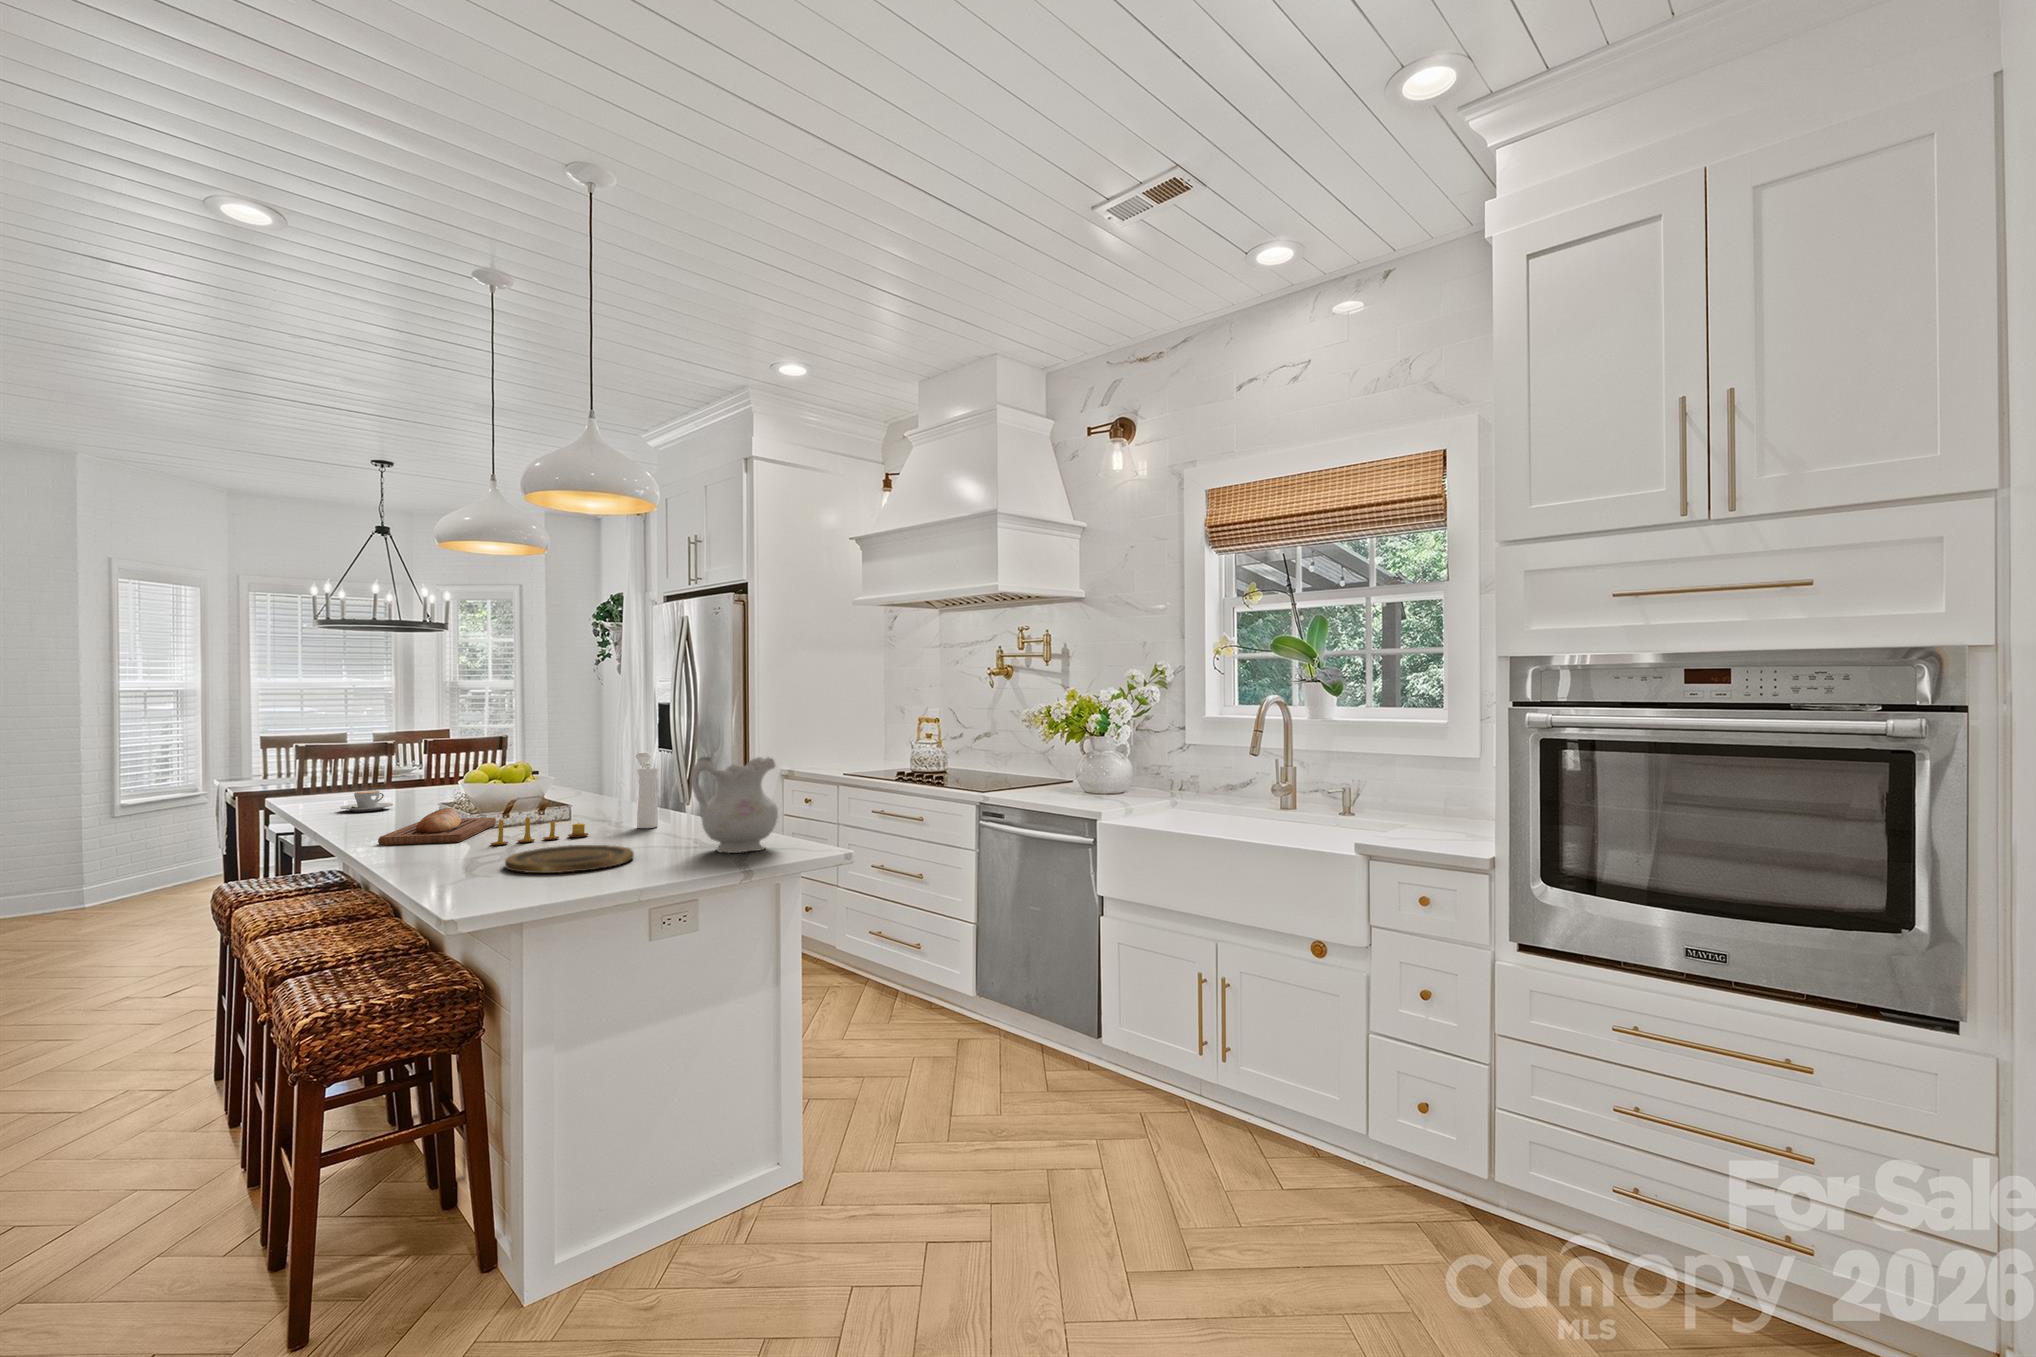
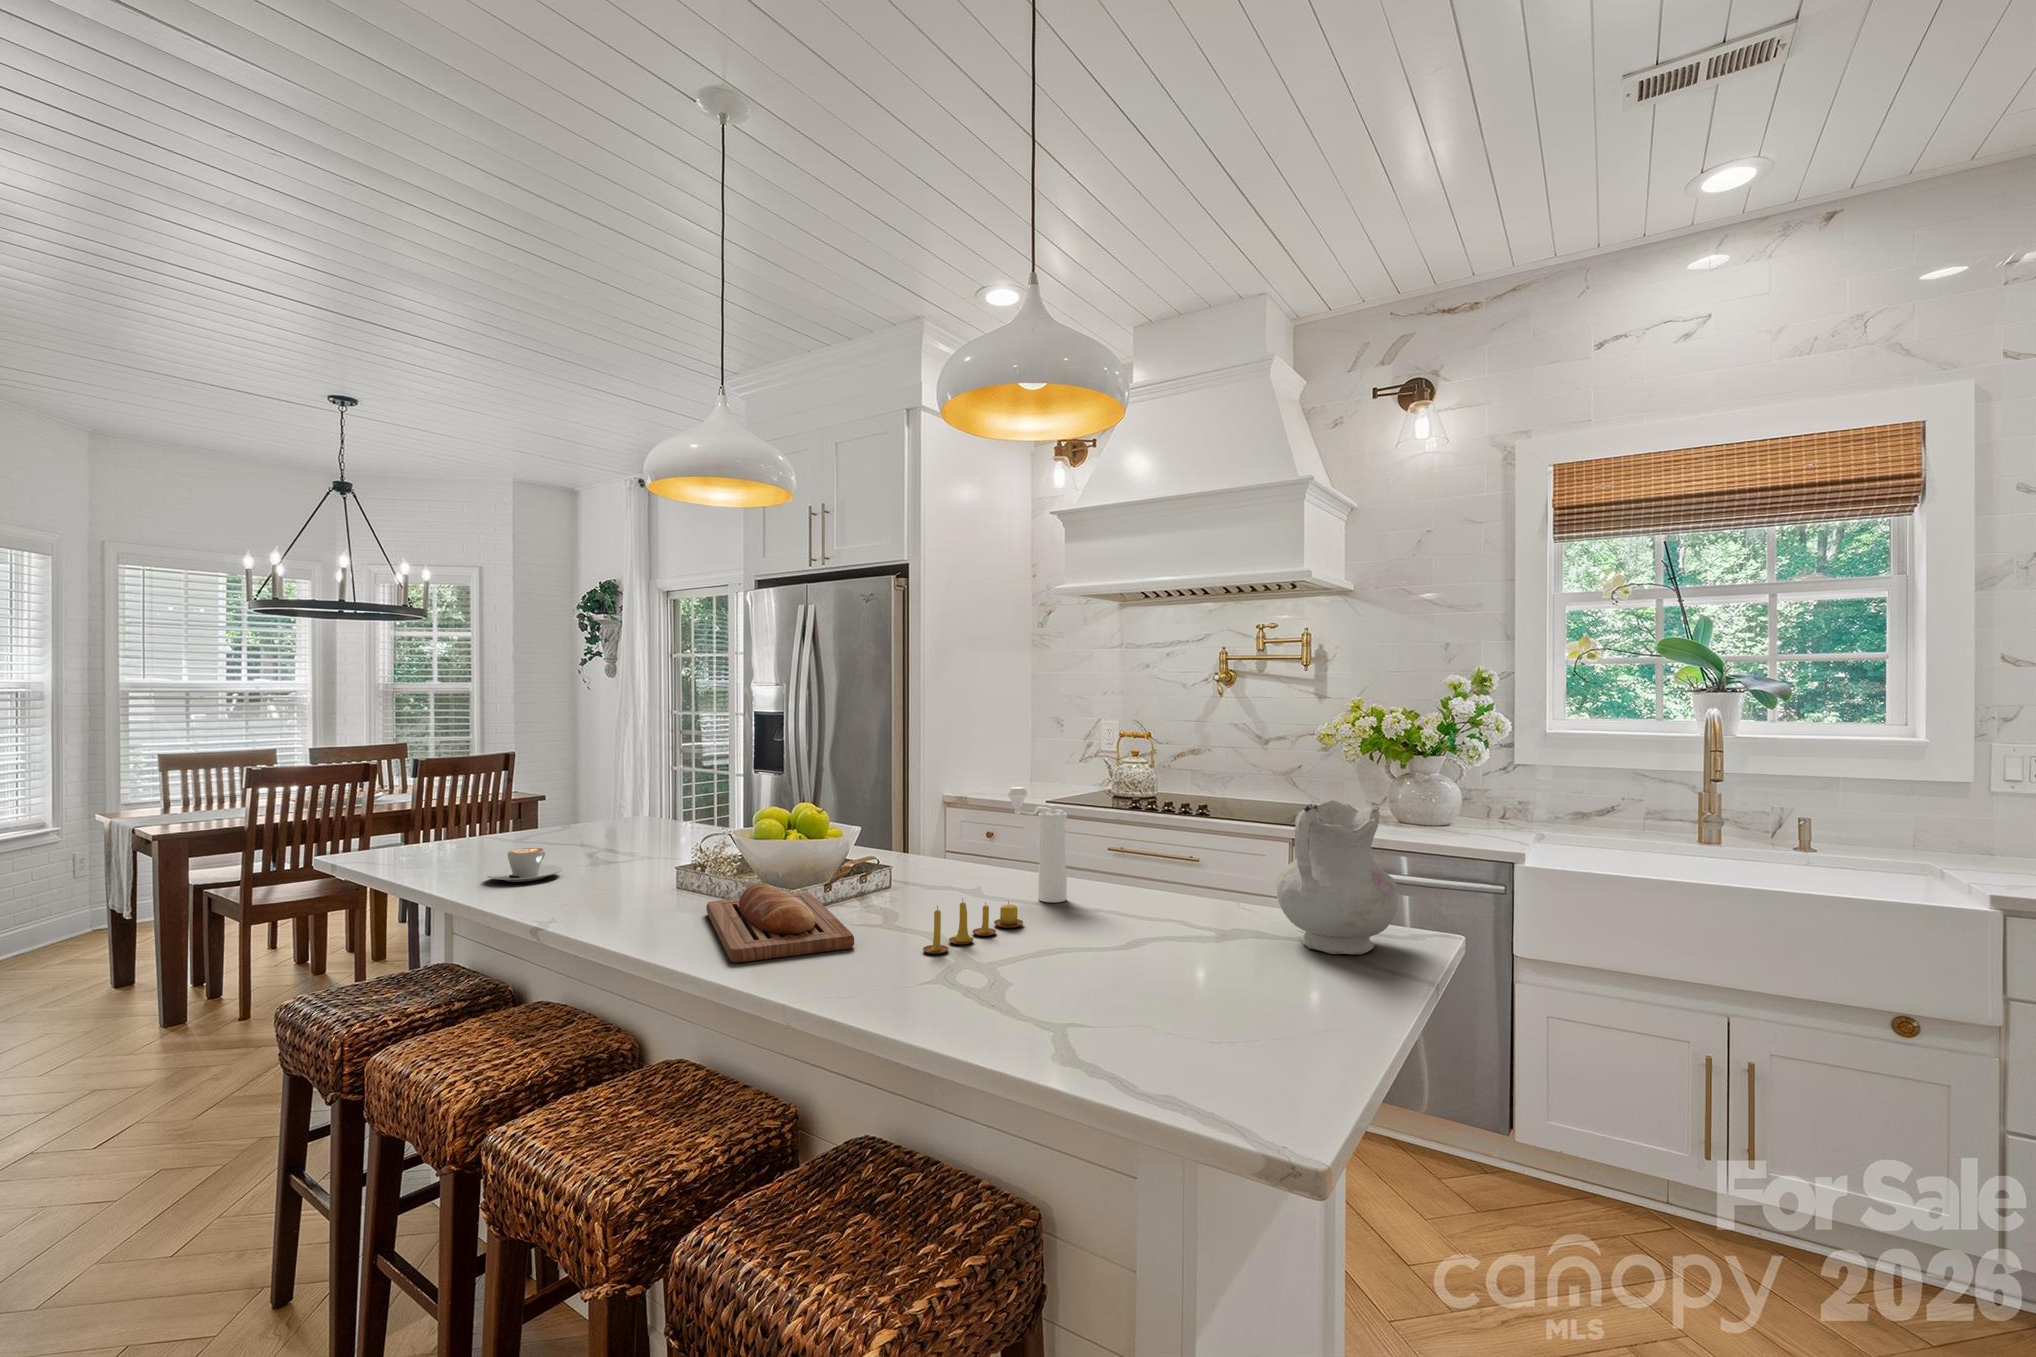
plate: present [505,845,634,873] -> none [1083,951,1286,1030]

